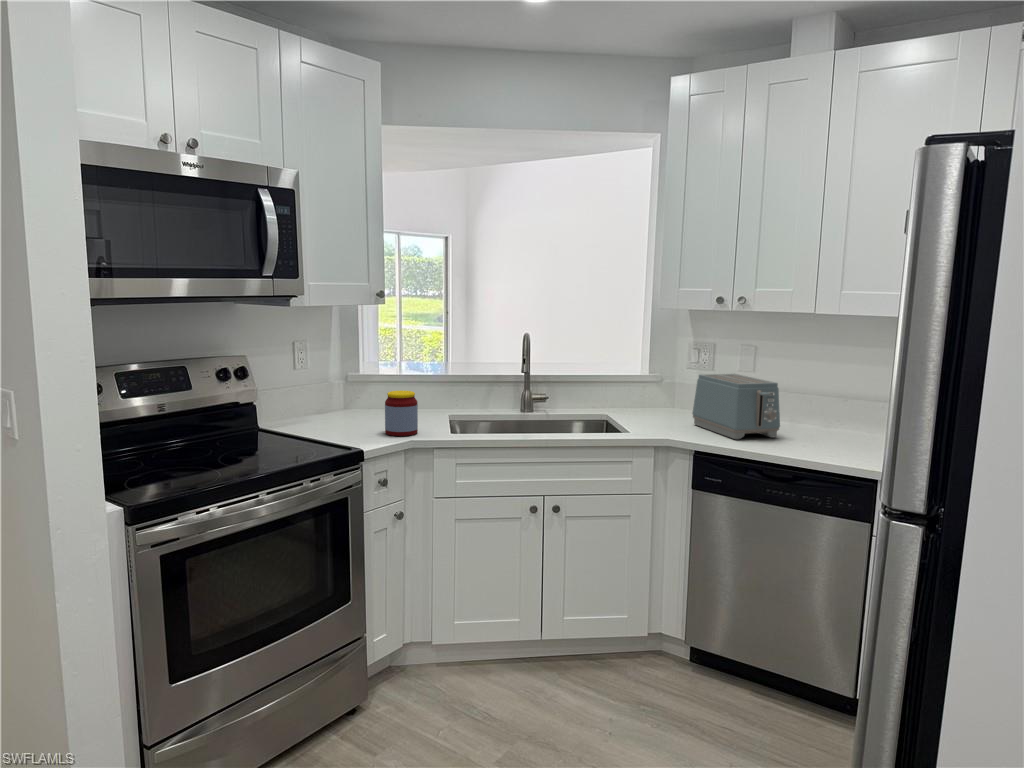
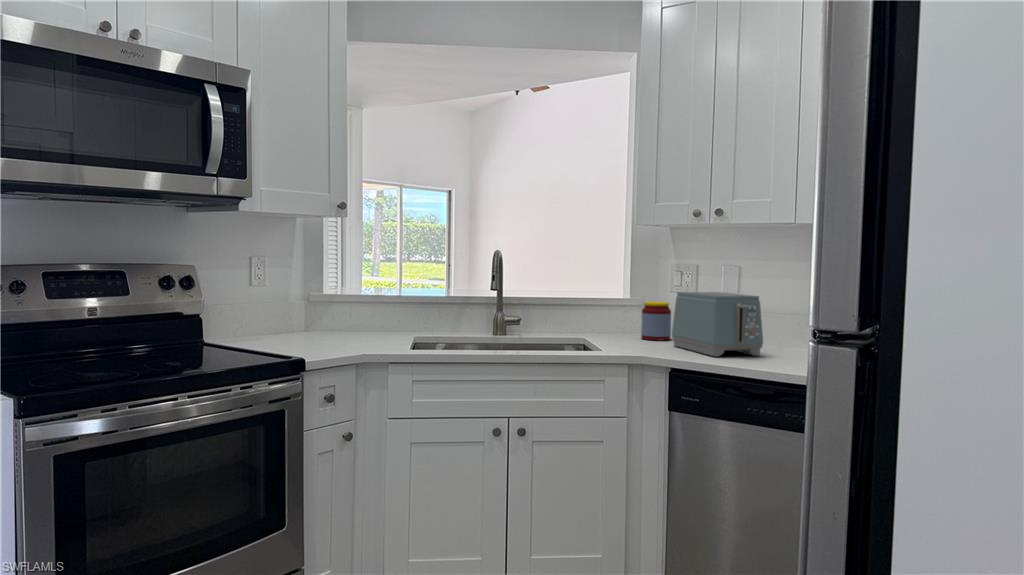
jar: present [385,391,418,436] -> present [641,301,671,340]

